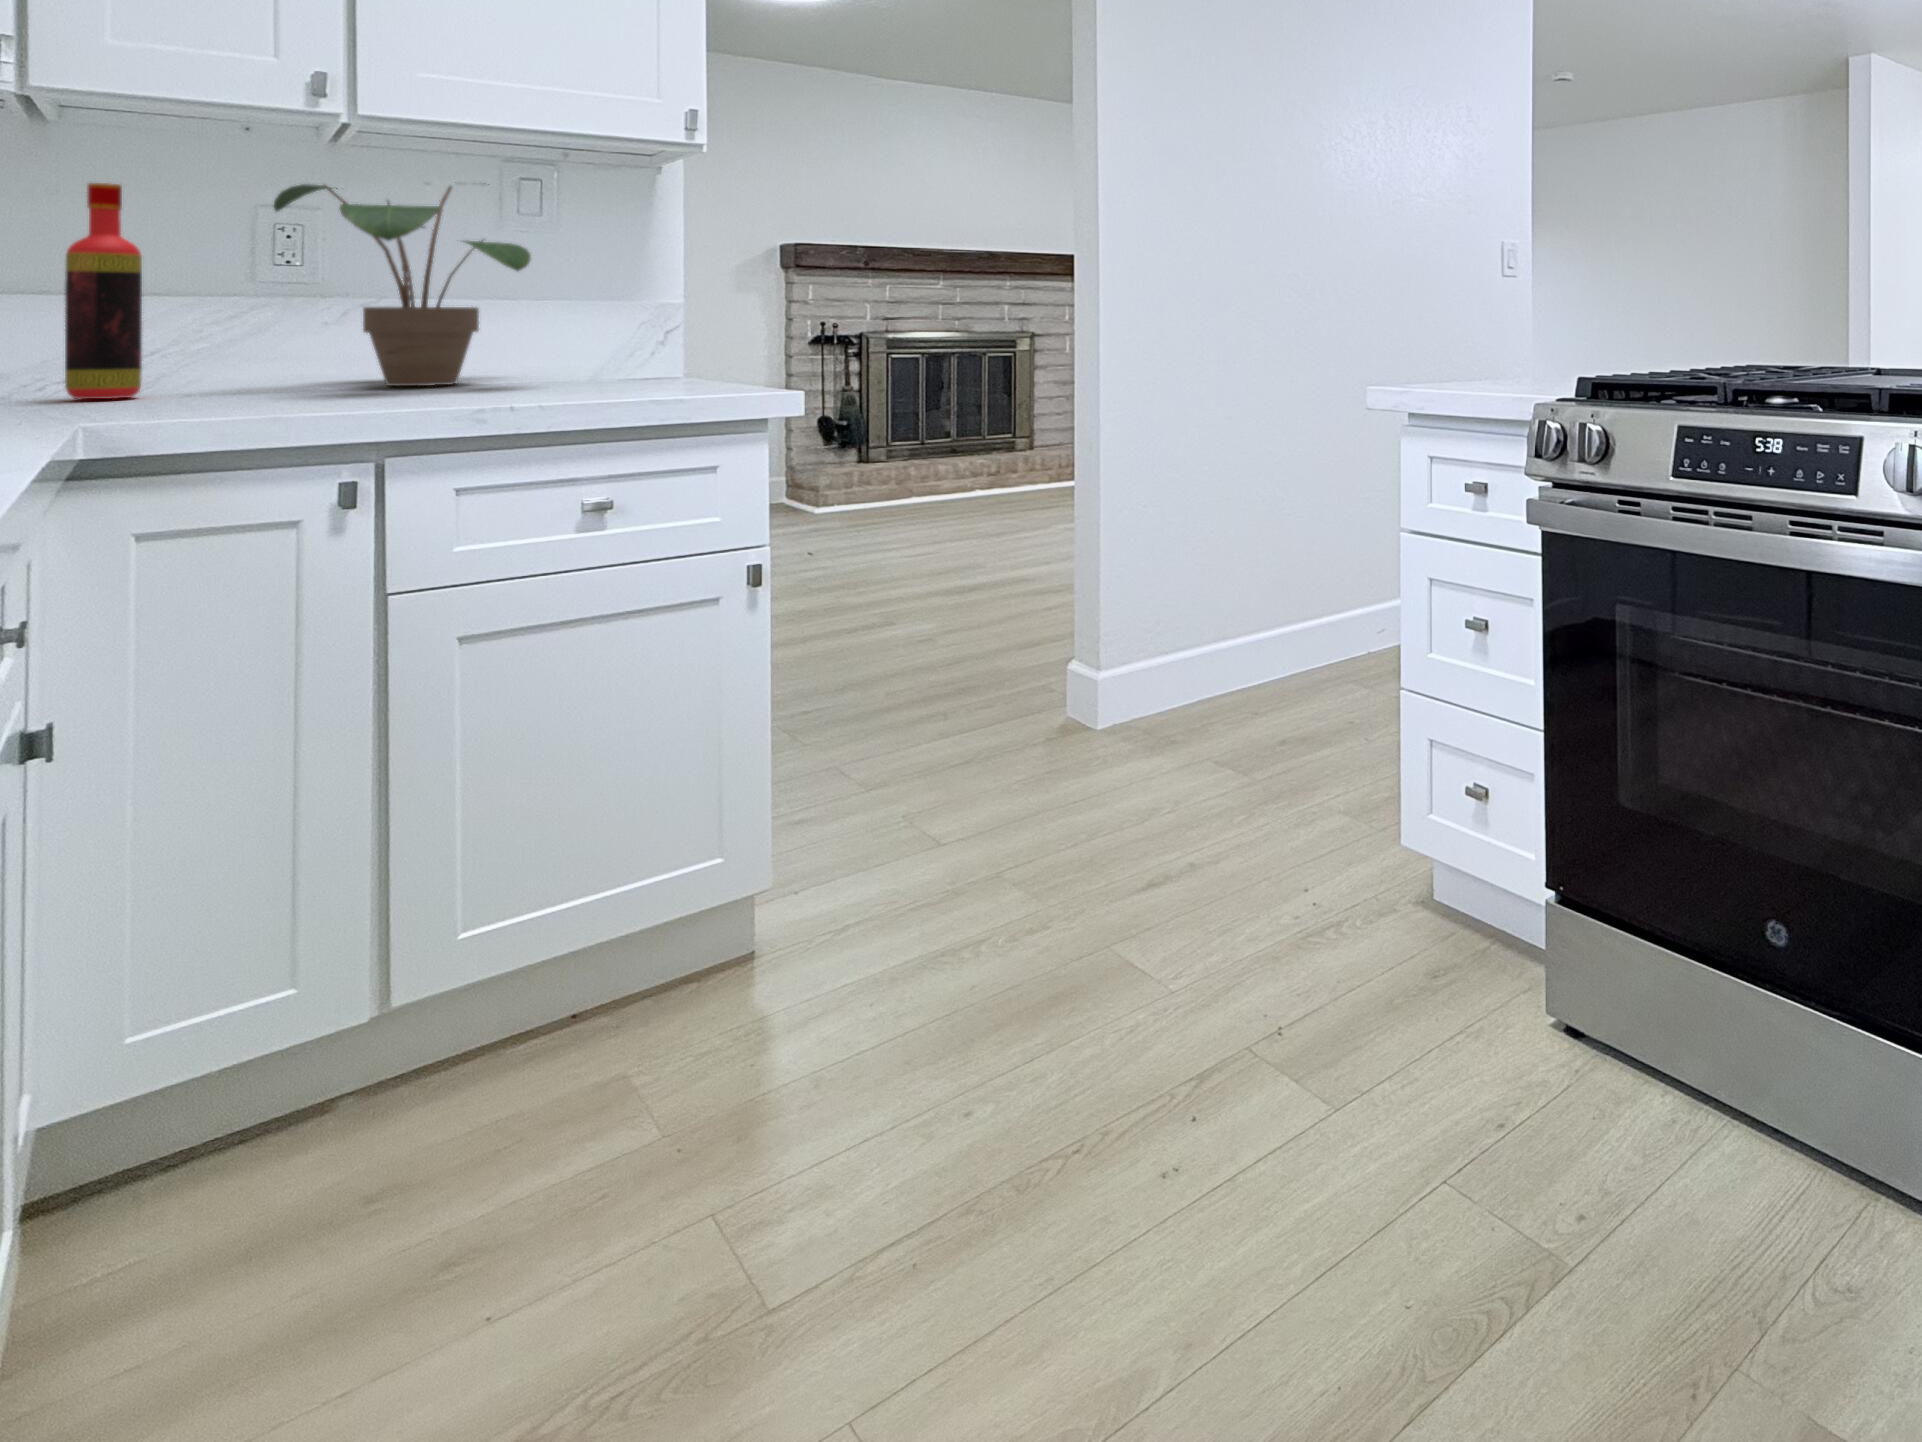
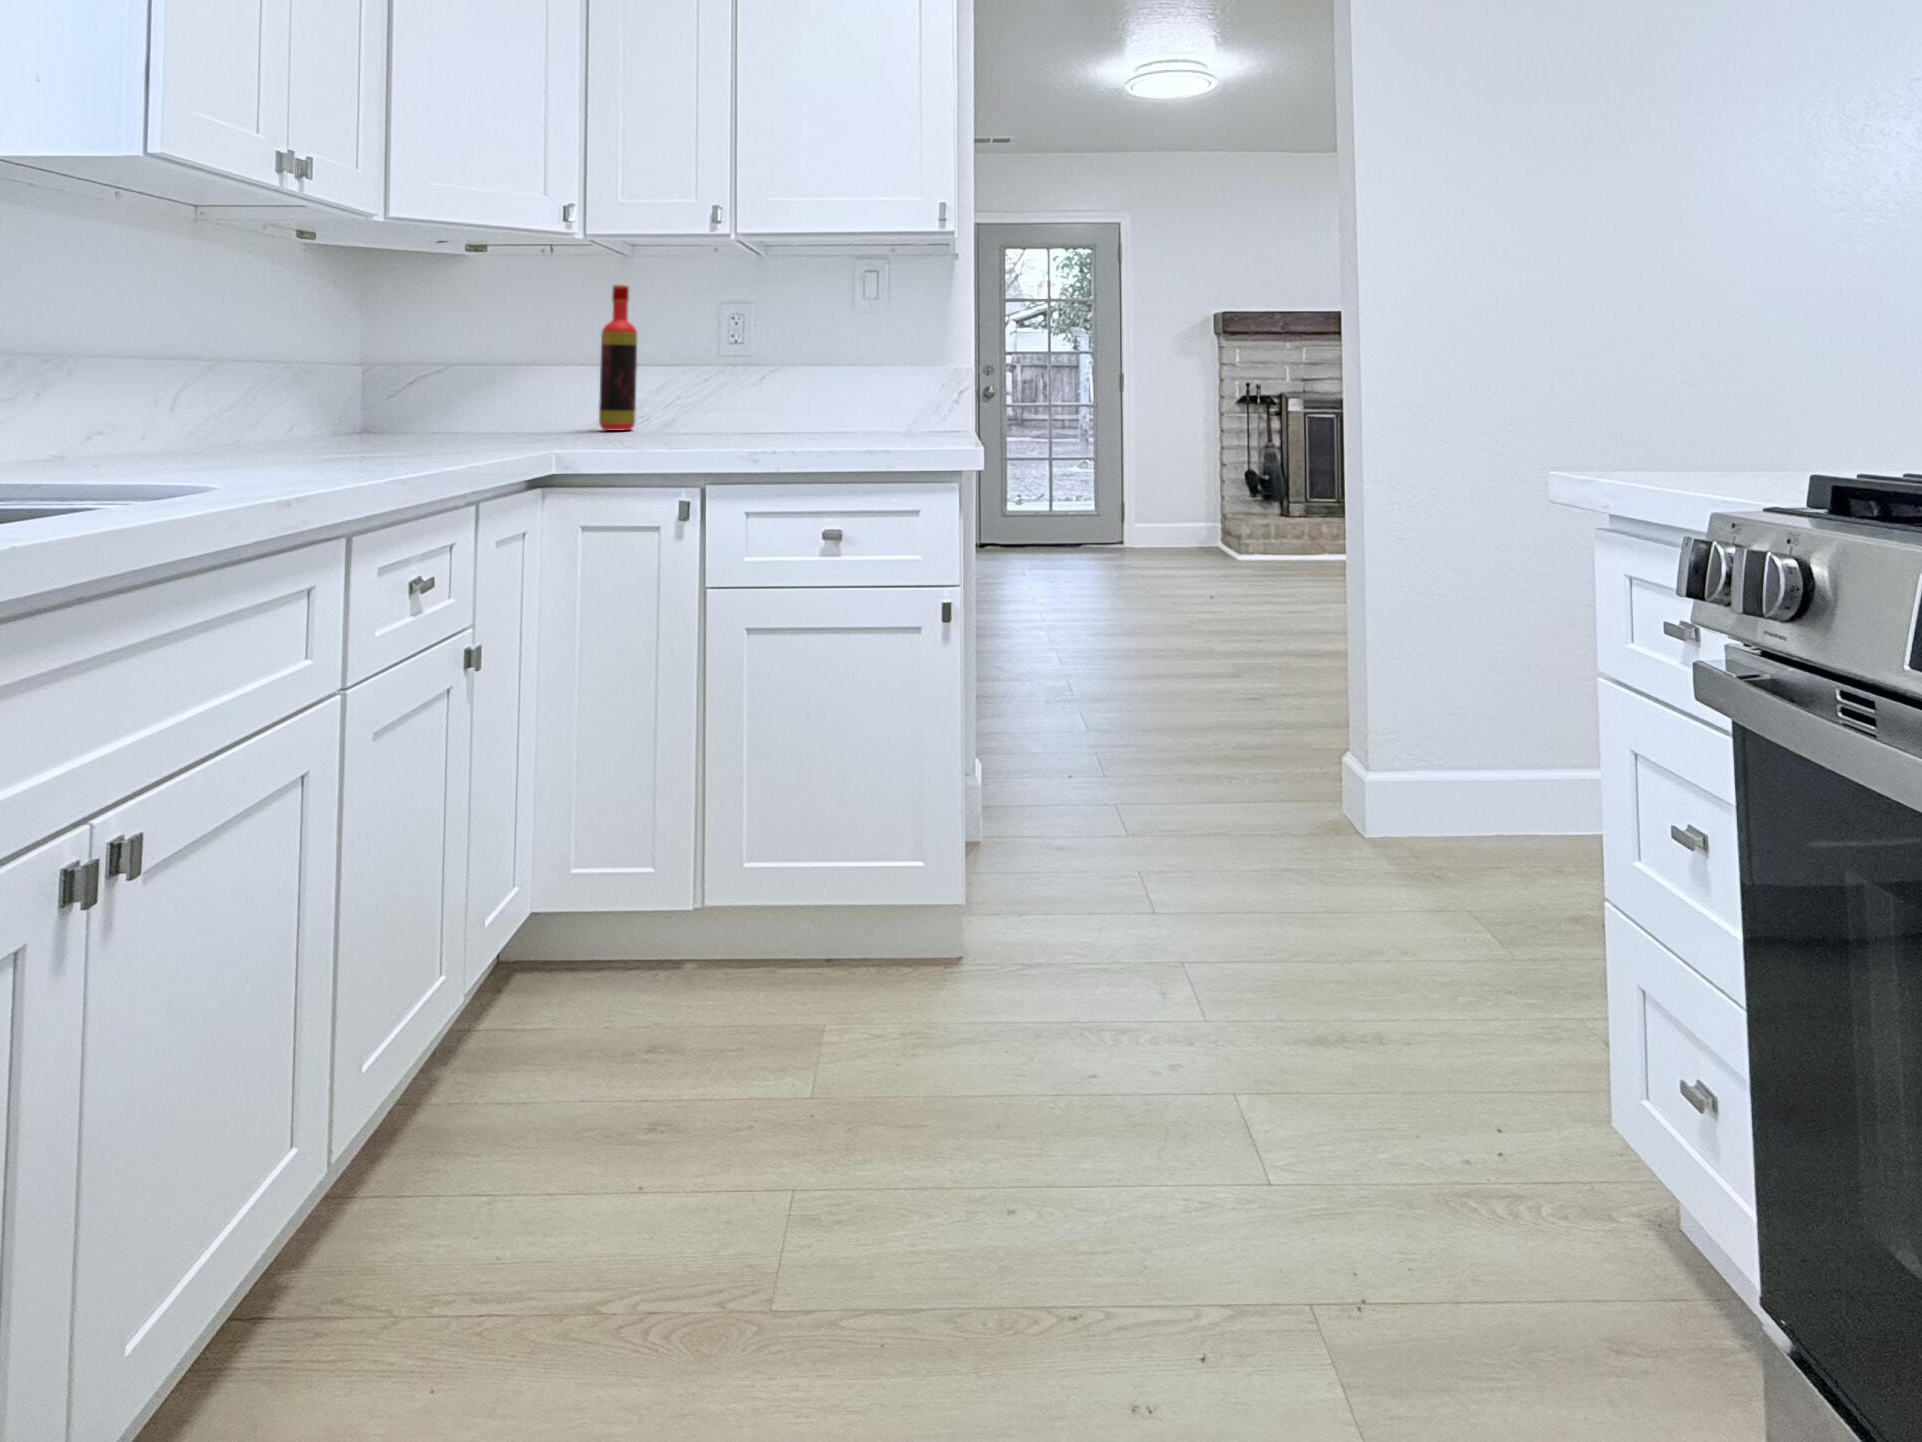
potted plant: present [274,182,531,386] -> none [708,270,845,429]

